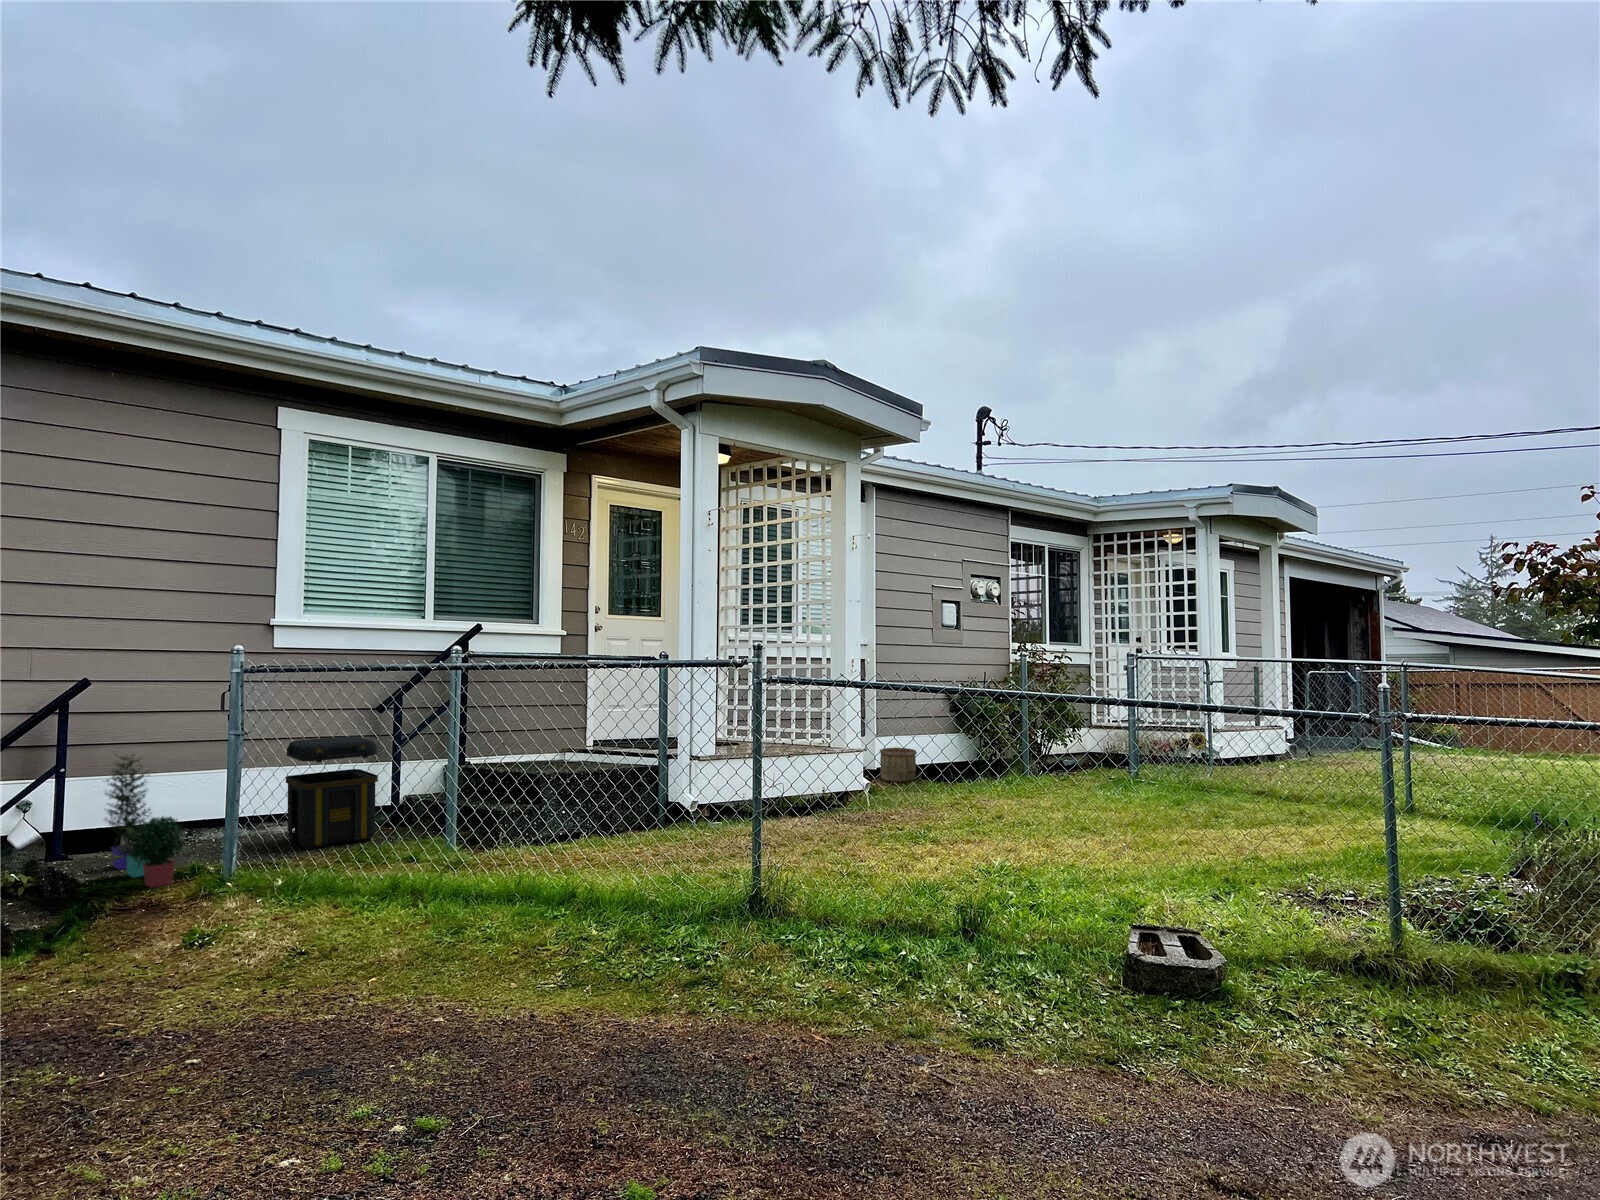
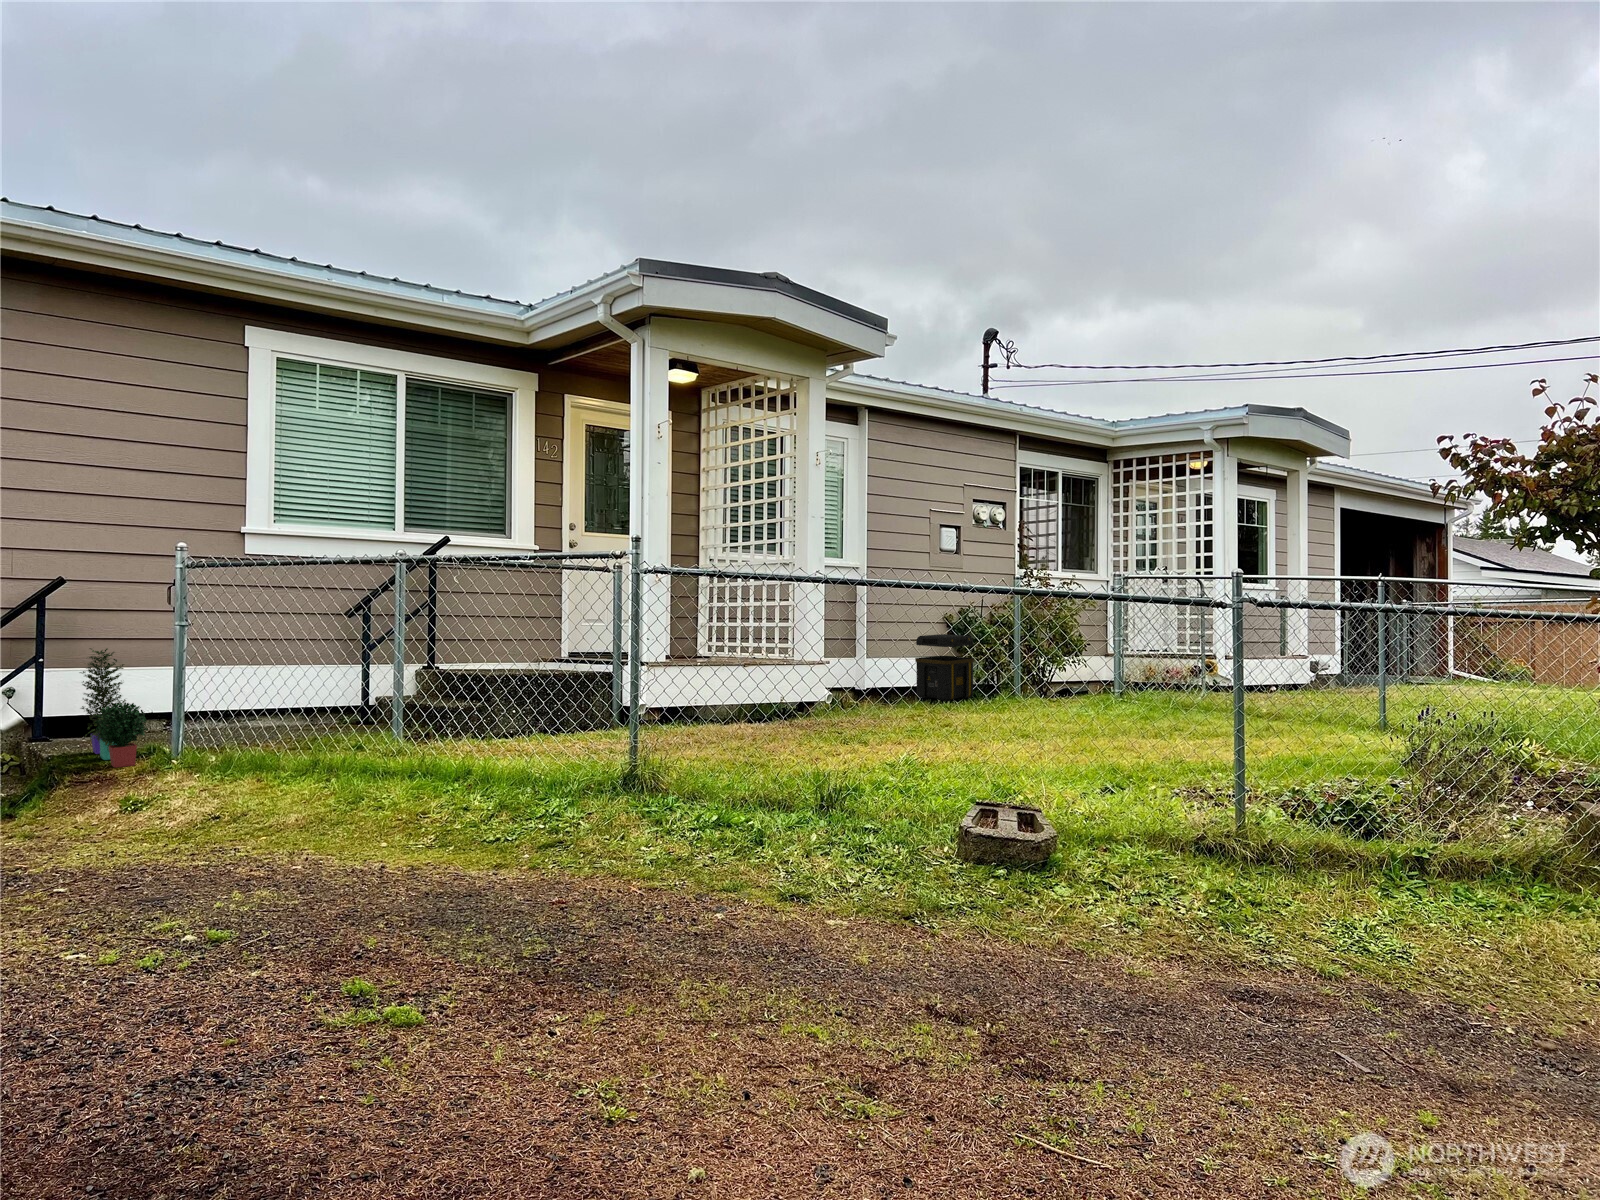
toolbox: present [286,736,378,848] -> present [915,634,974,701]
wooden bucket: present [880,748,917,782] -> none [865,670,902,703]

